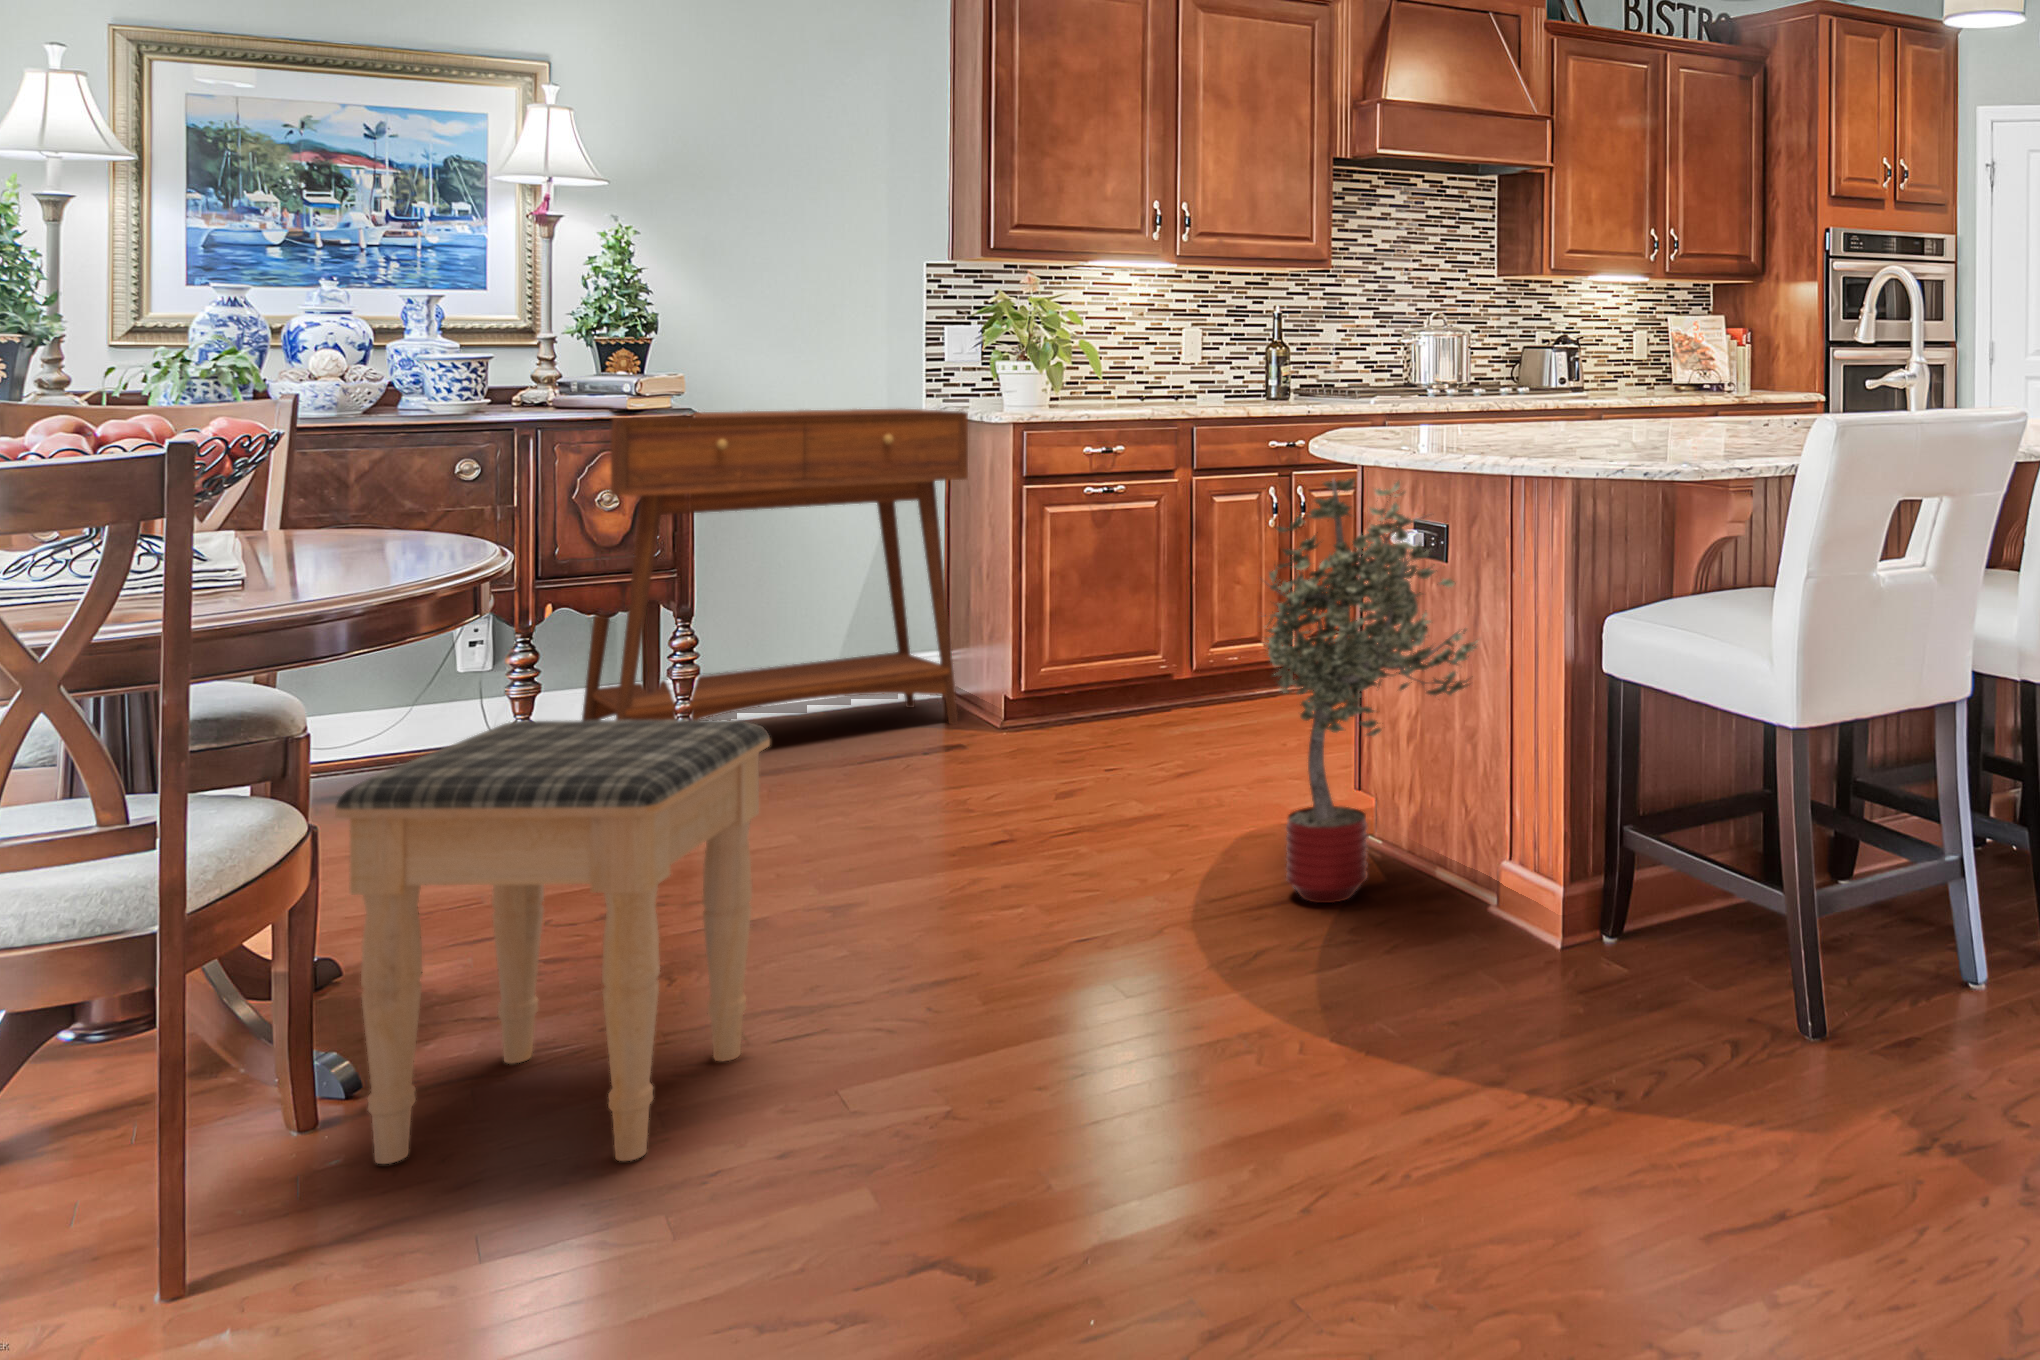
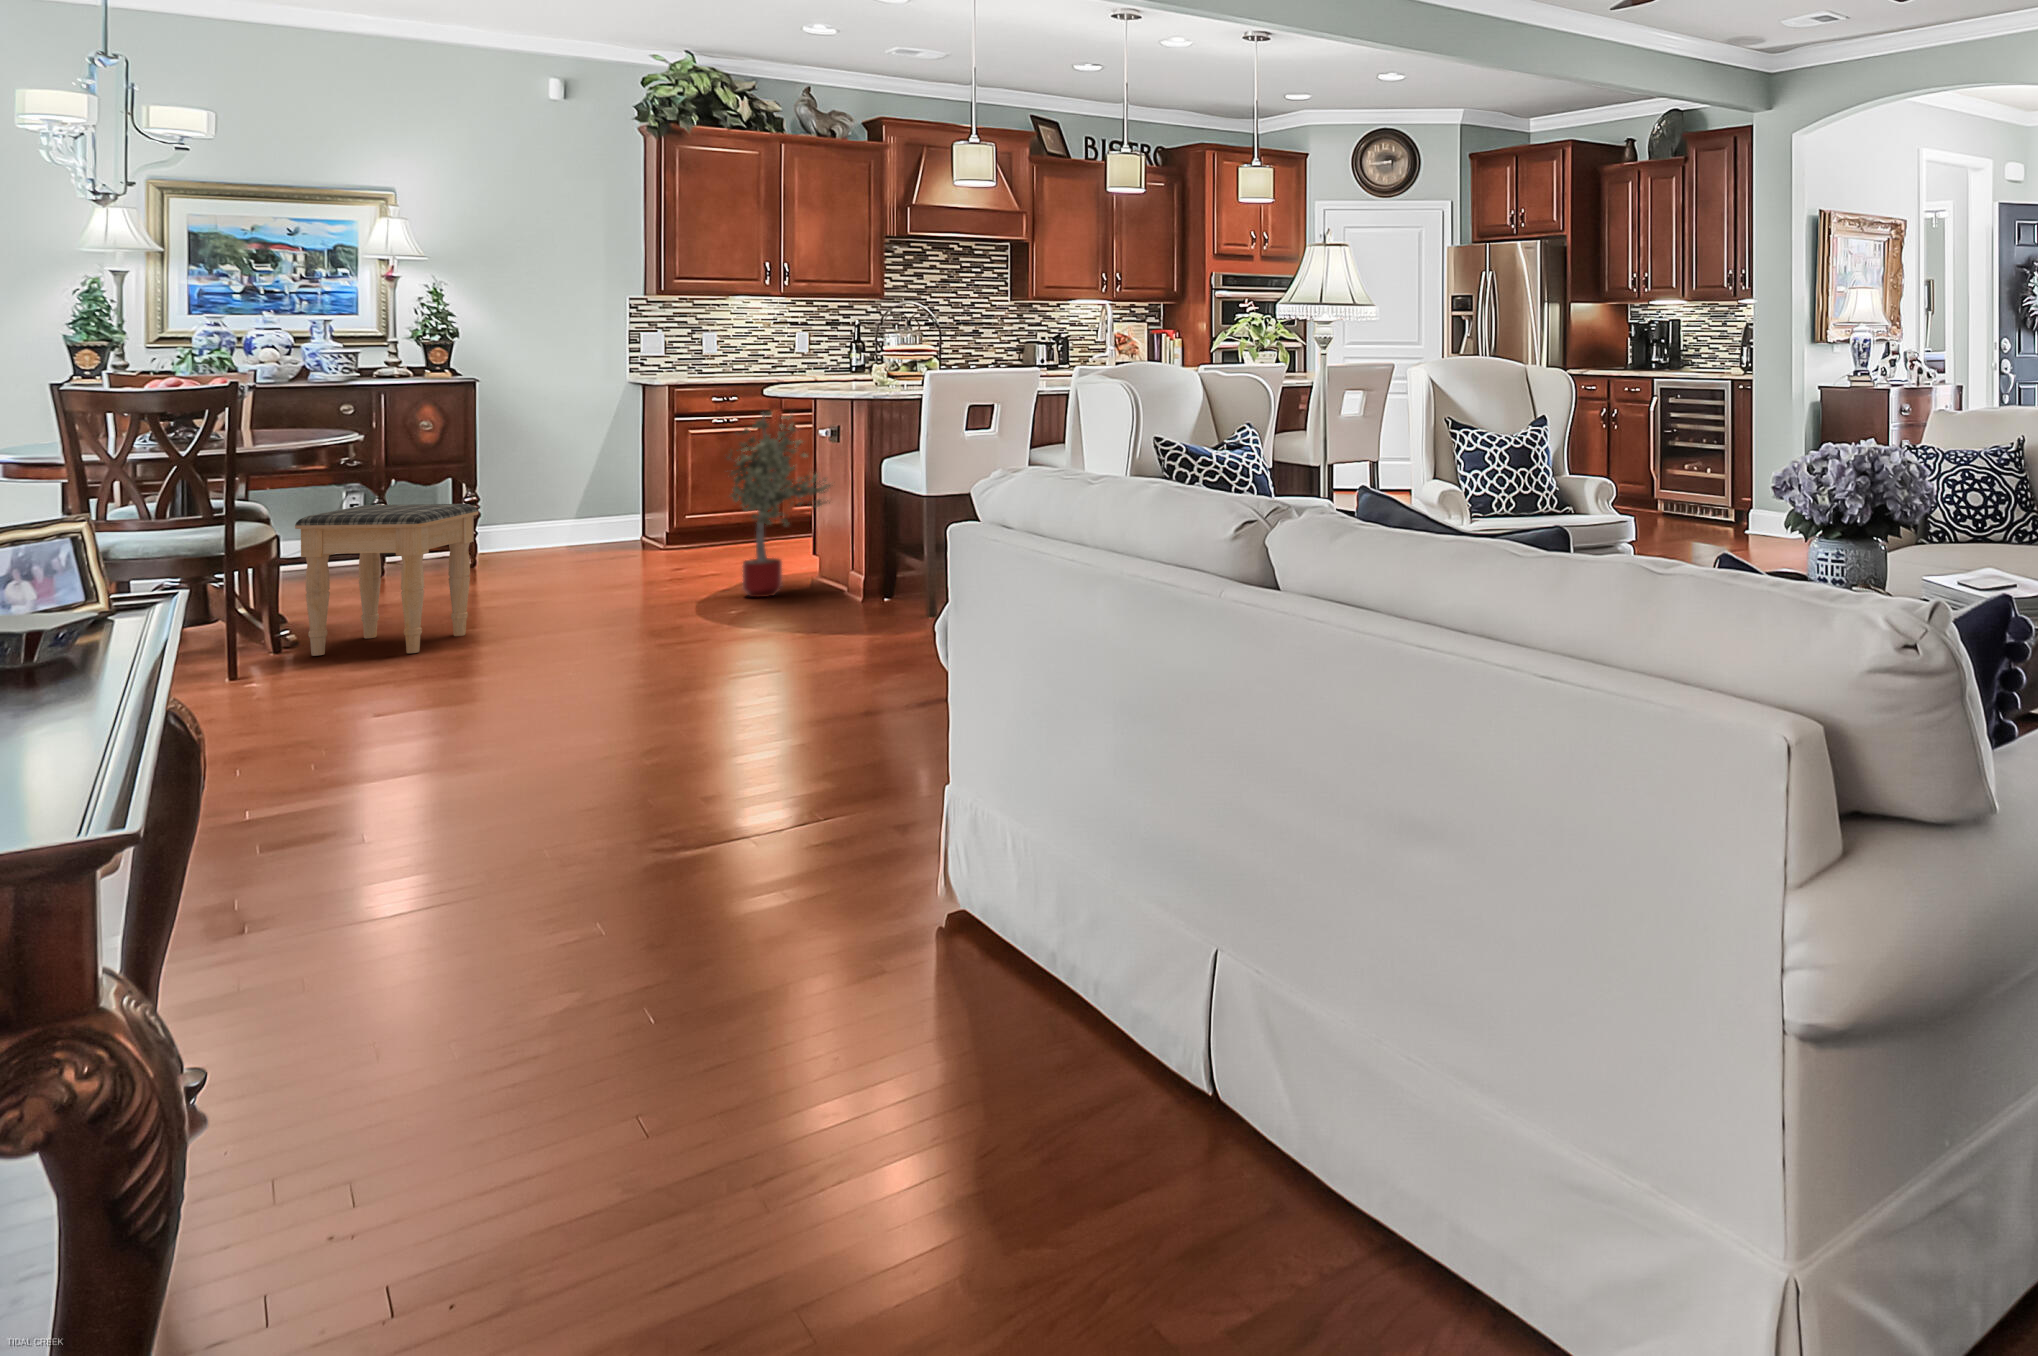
console table: present [582,409,968,724] -> none [409,380,640,569]

